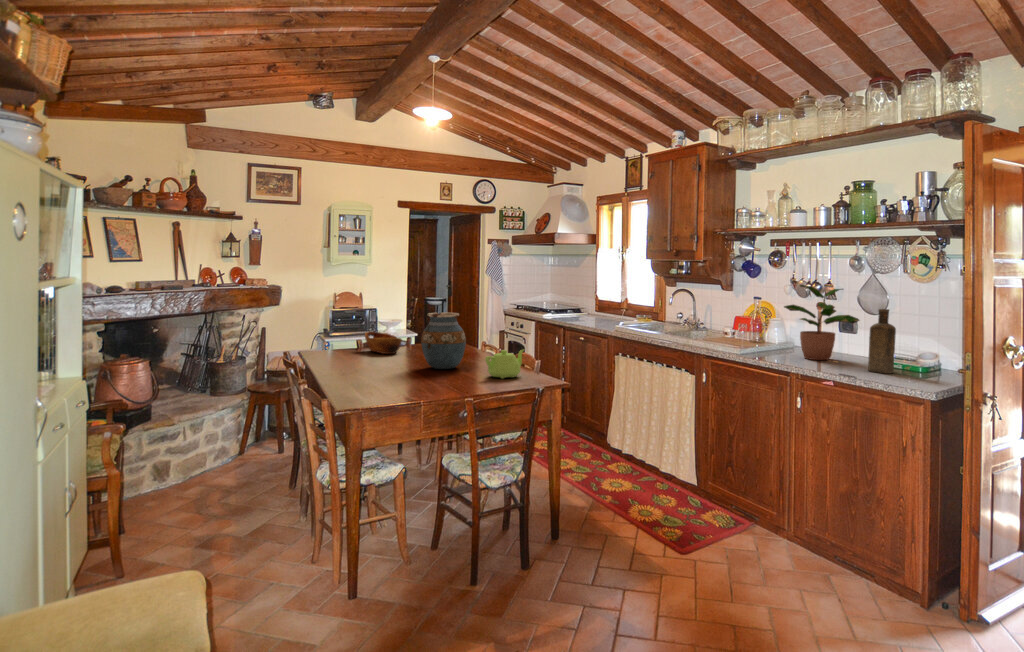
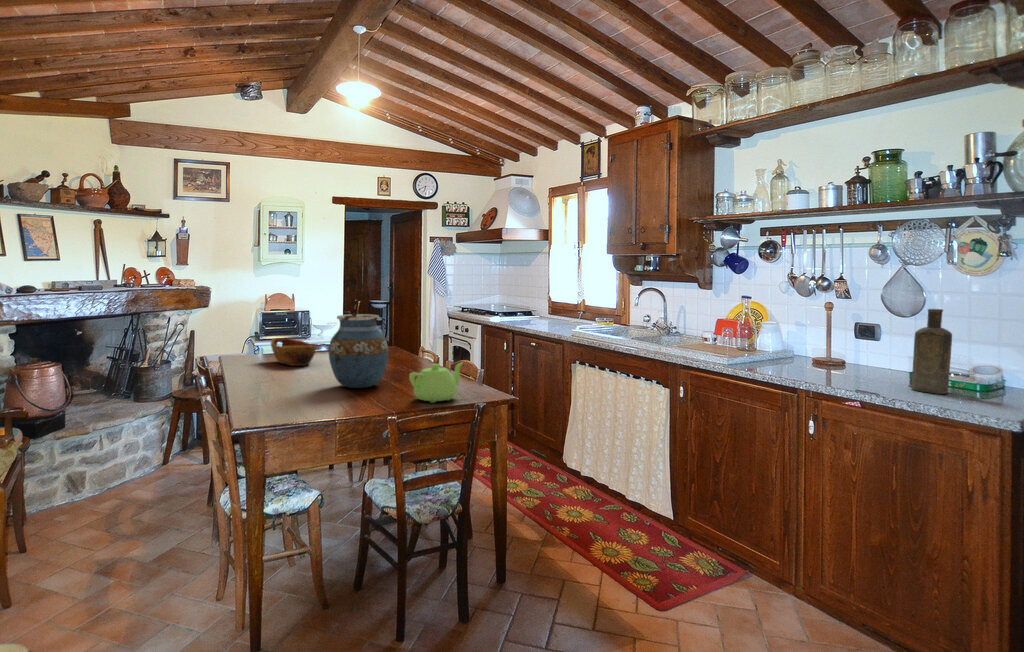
potted plant: present [784,285,859,360] -> none [786,279,888,374]

